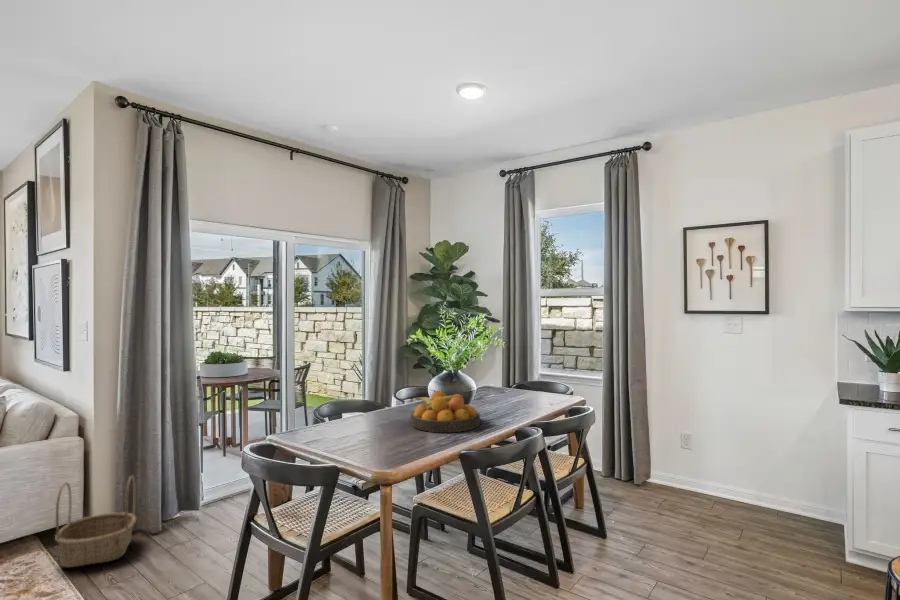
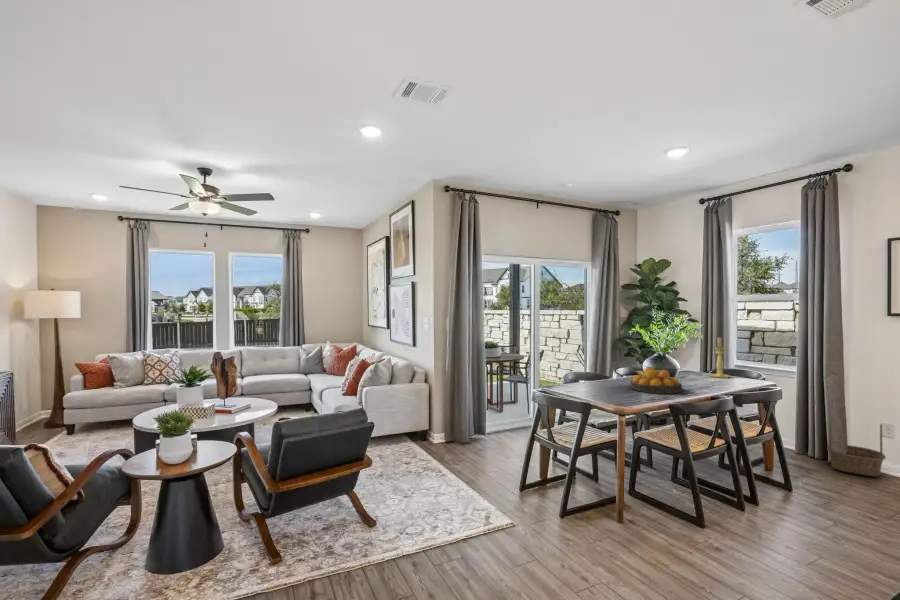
candle holder: none [511,342,536,396] -> present [709,337,731,378]
basket: present [55,476,136,567] -> present [827,418,886,477]

